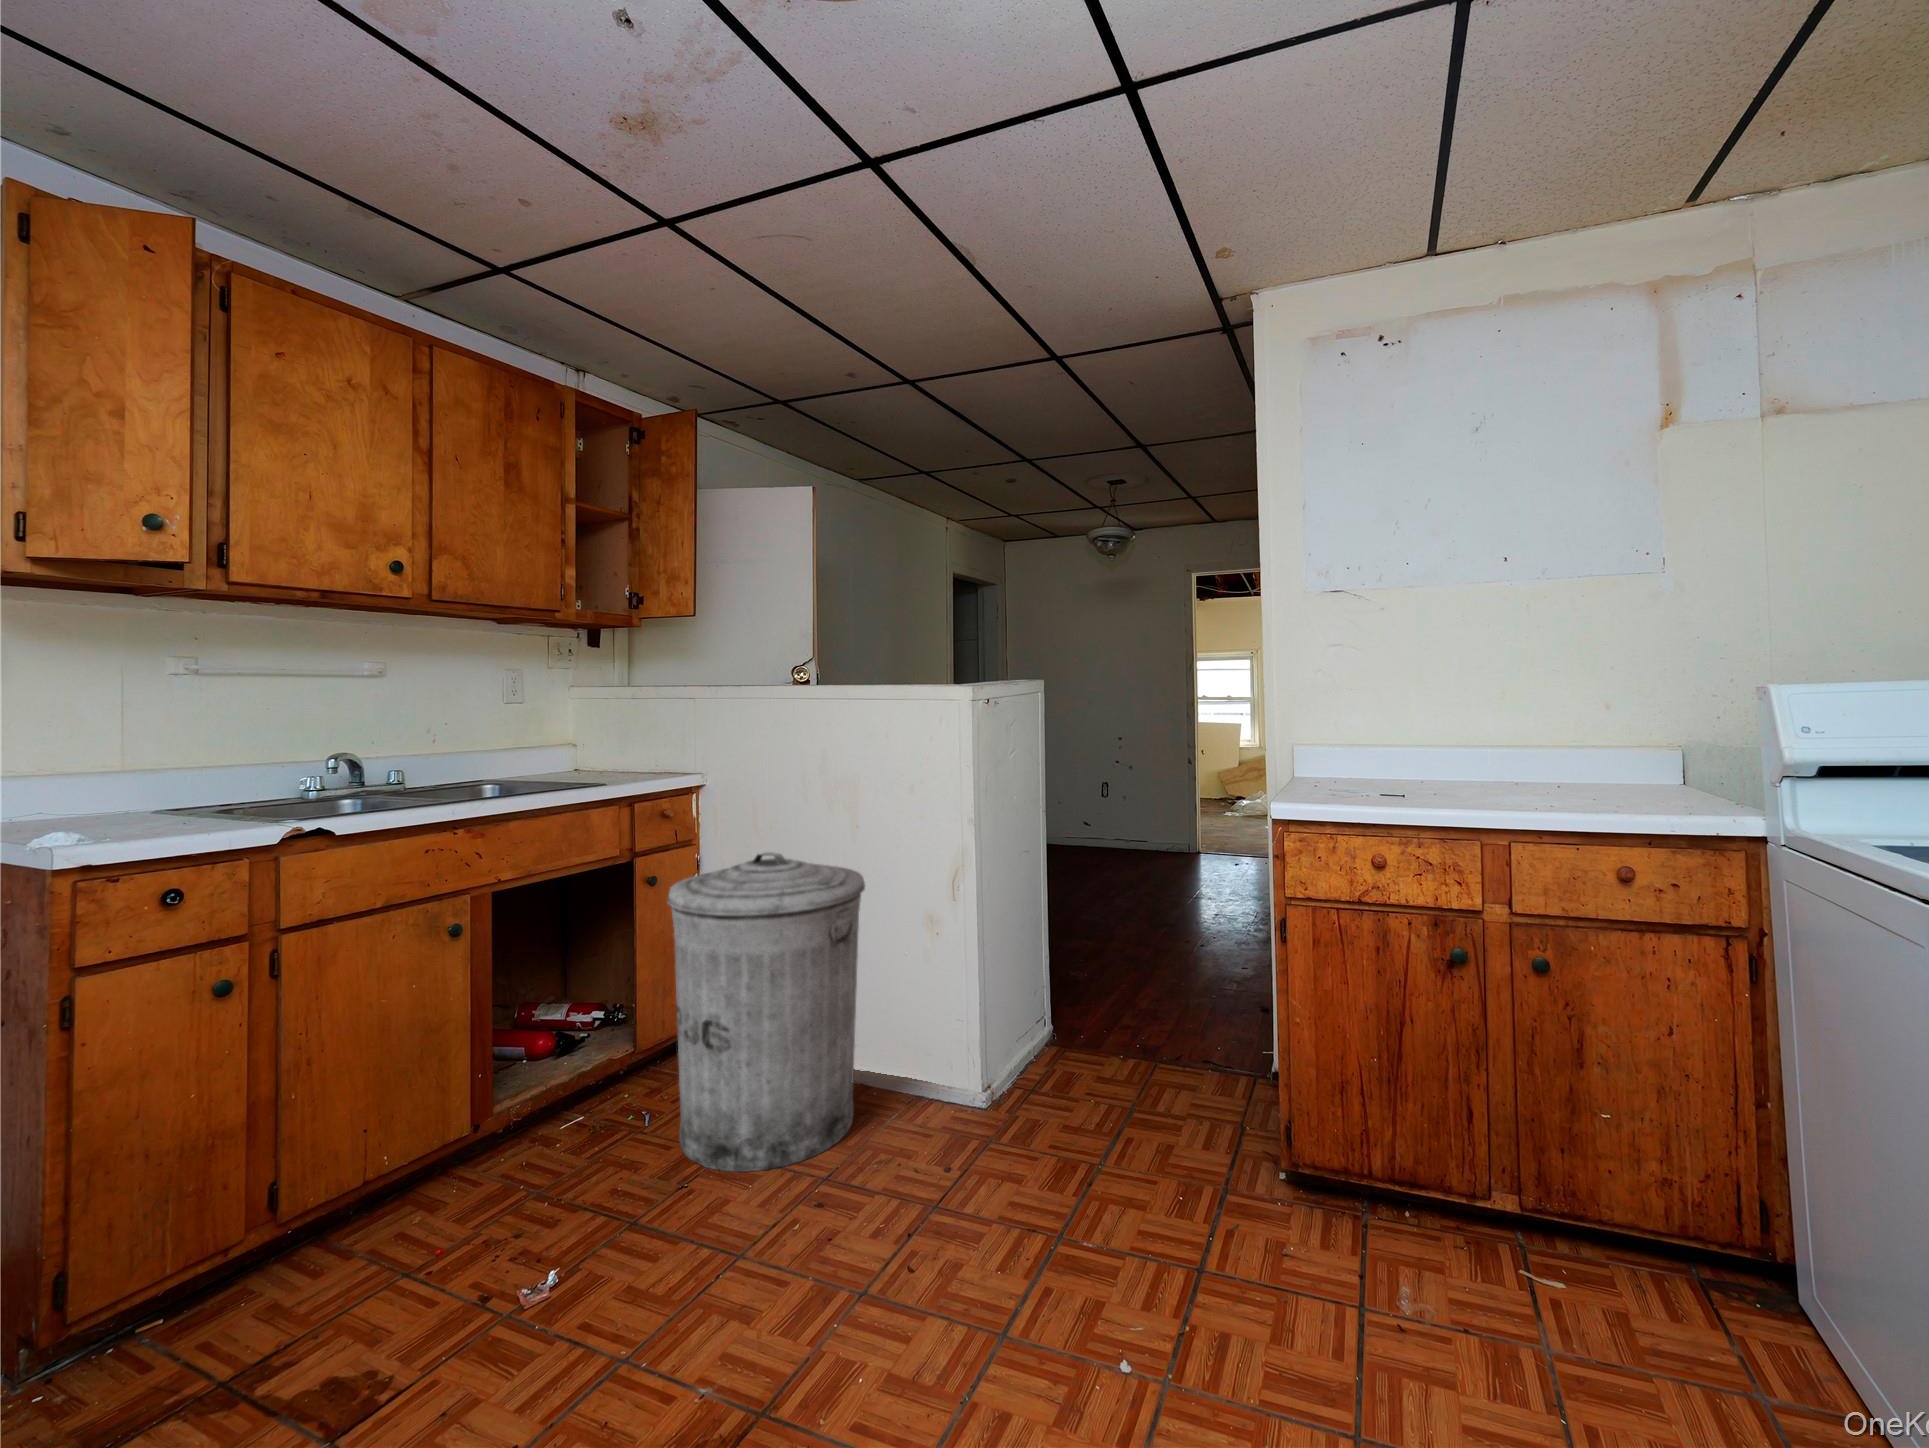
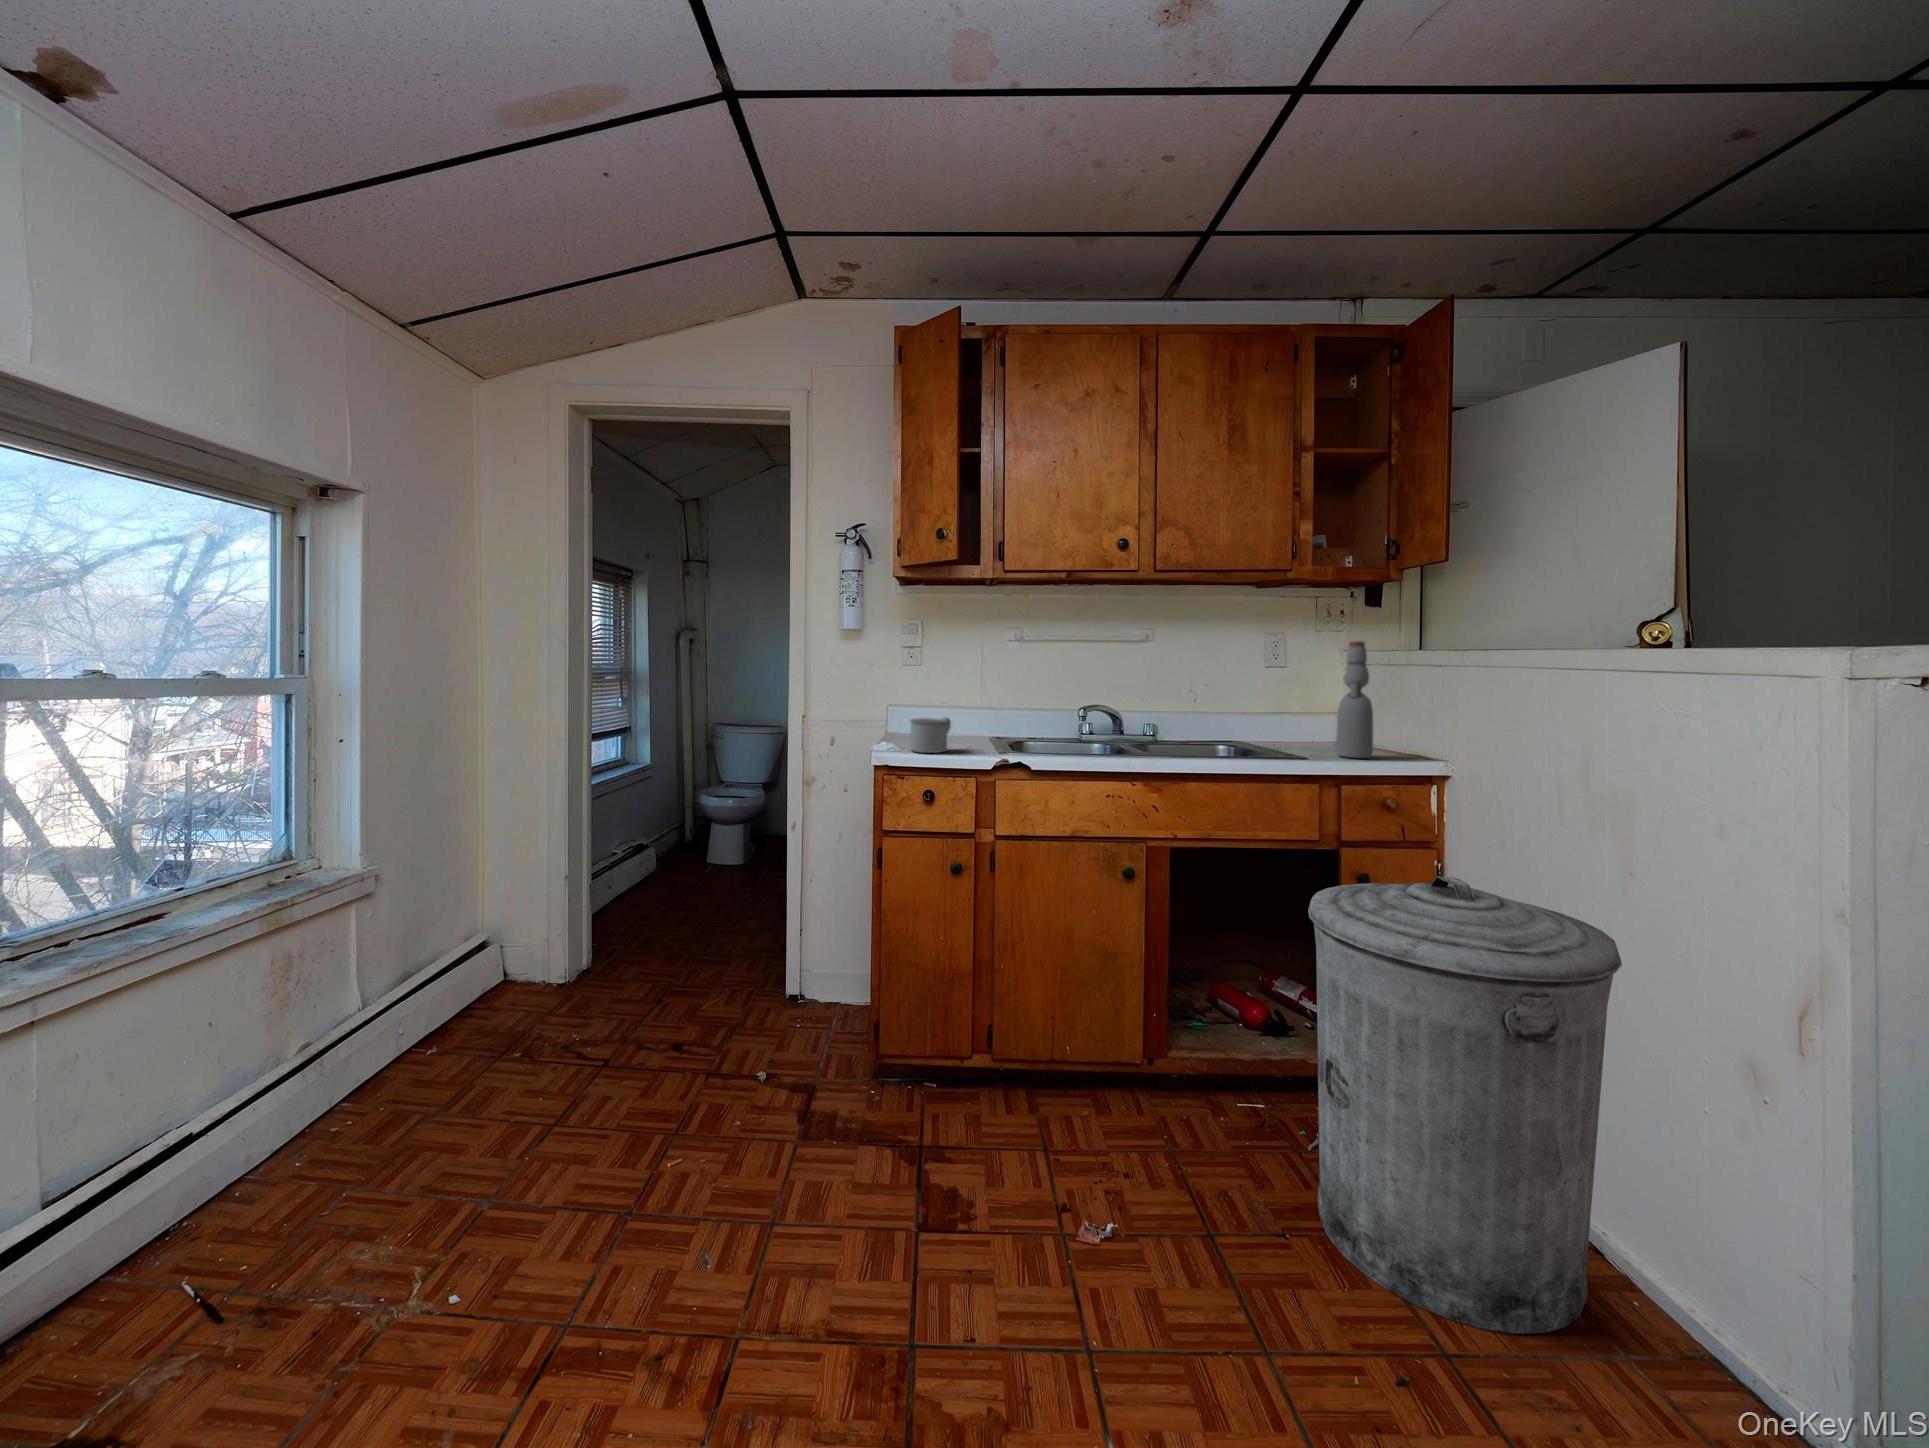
bottle: none [600,679,632,782] -> present [1336,641,1373,758]
mug: none [72,785,158,842] -> present [910,718,951,753]

